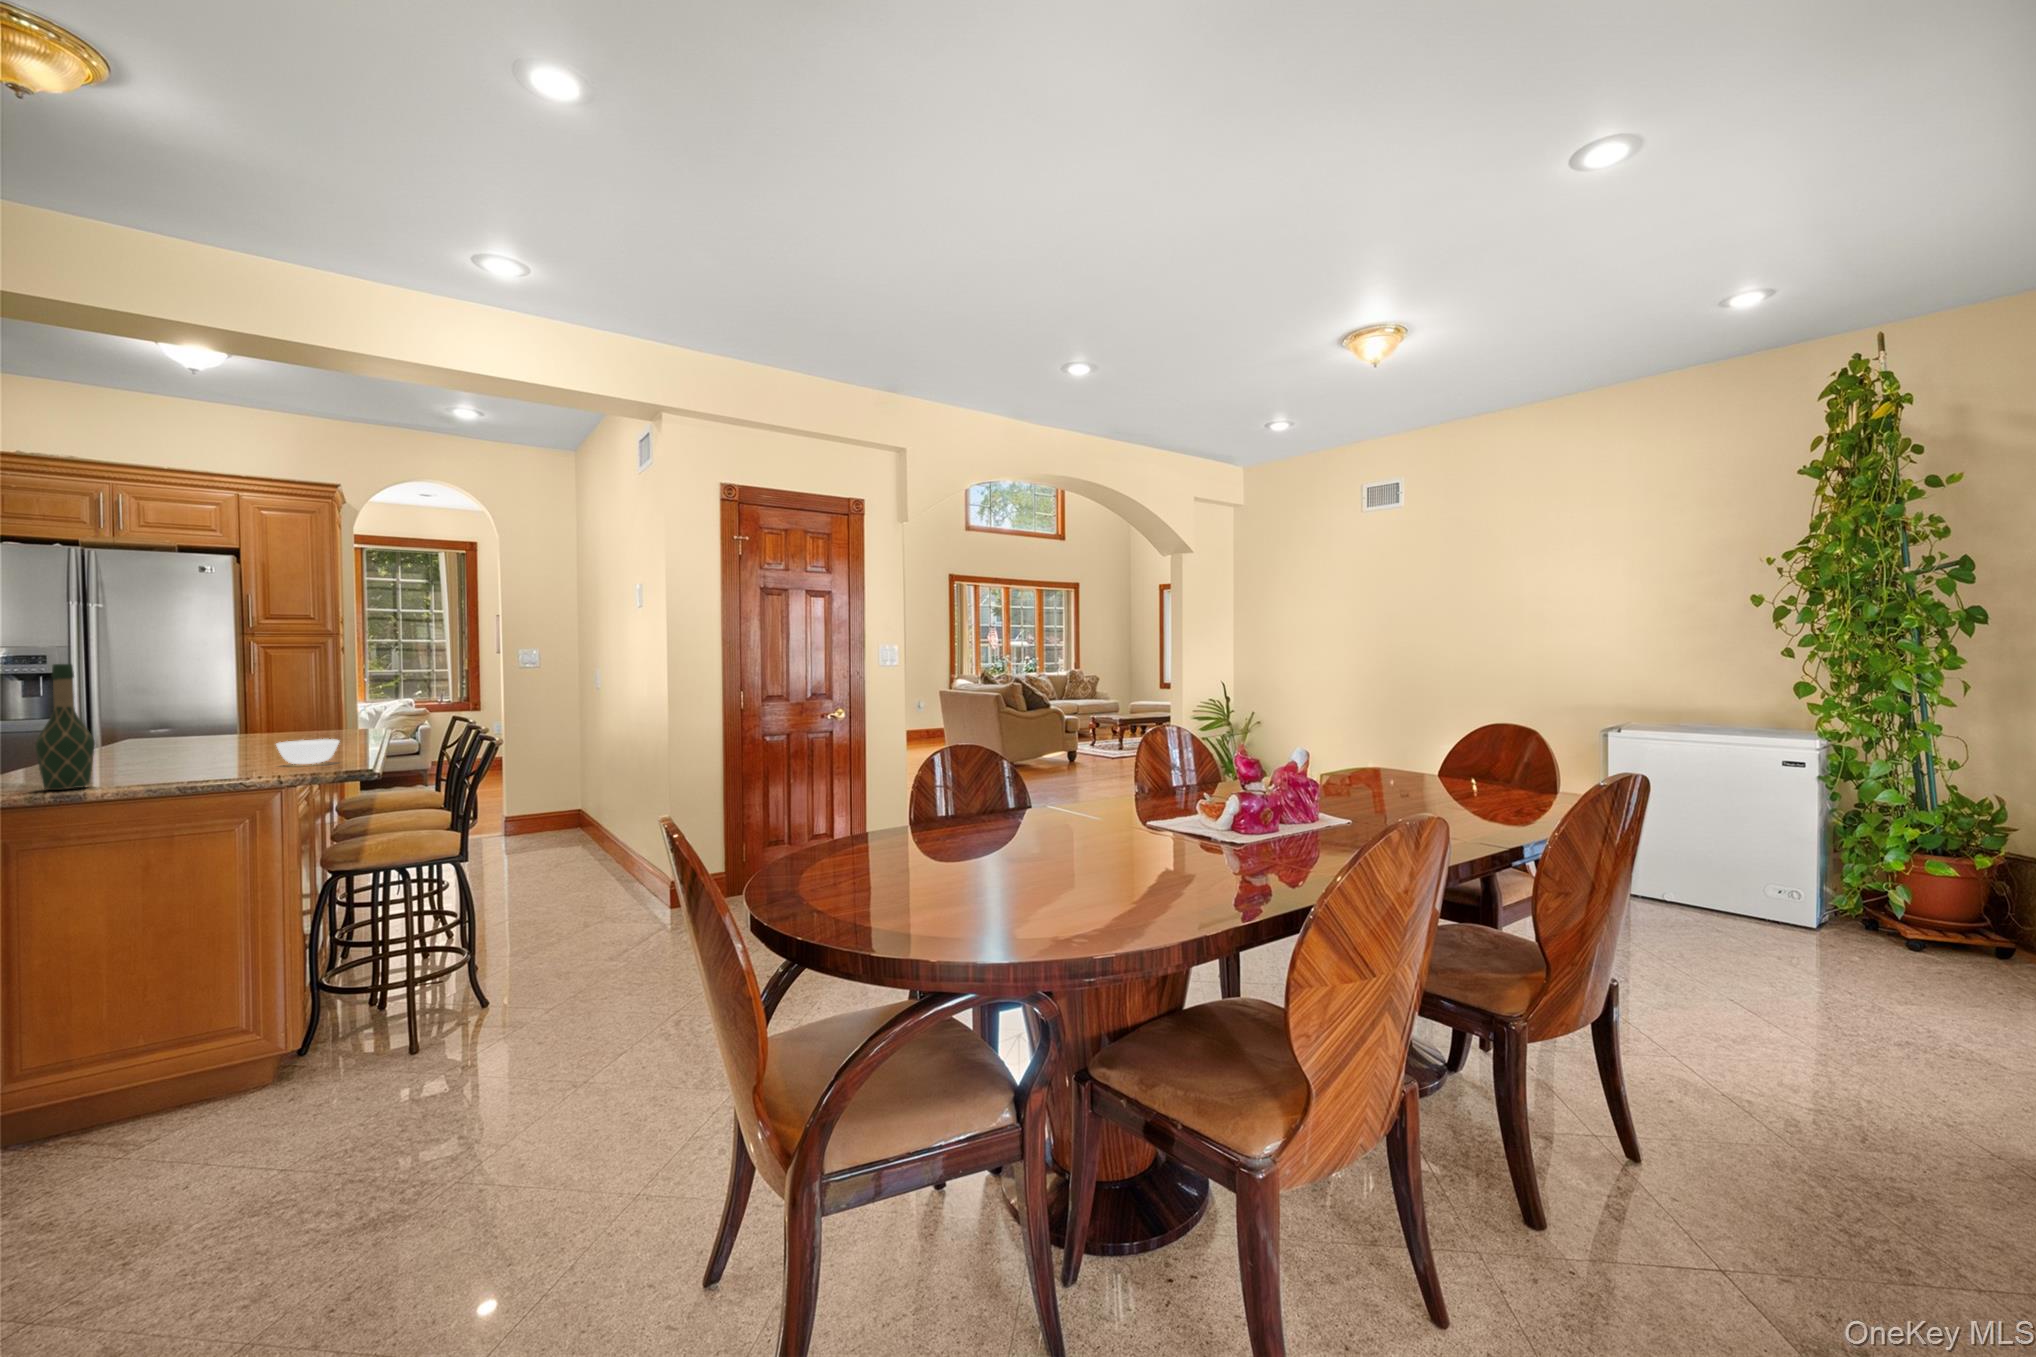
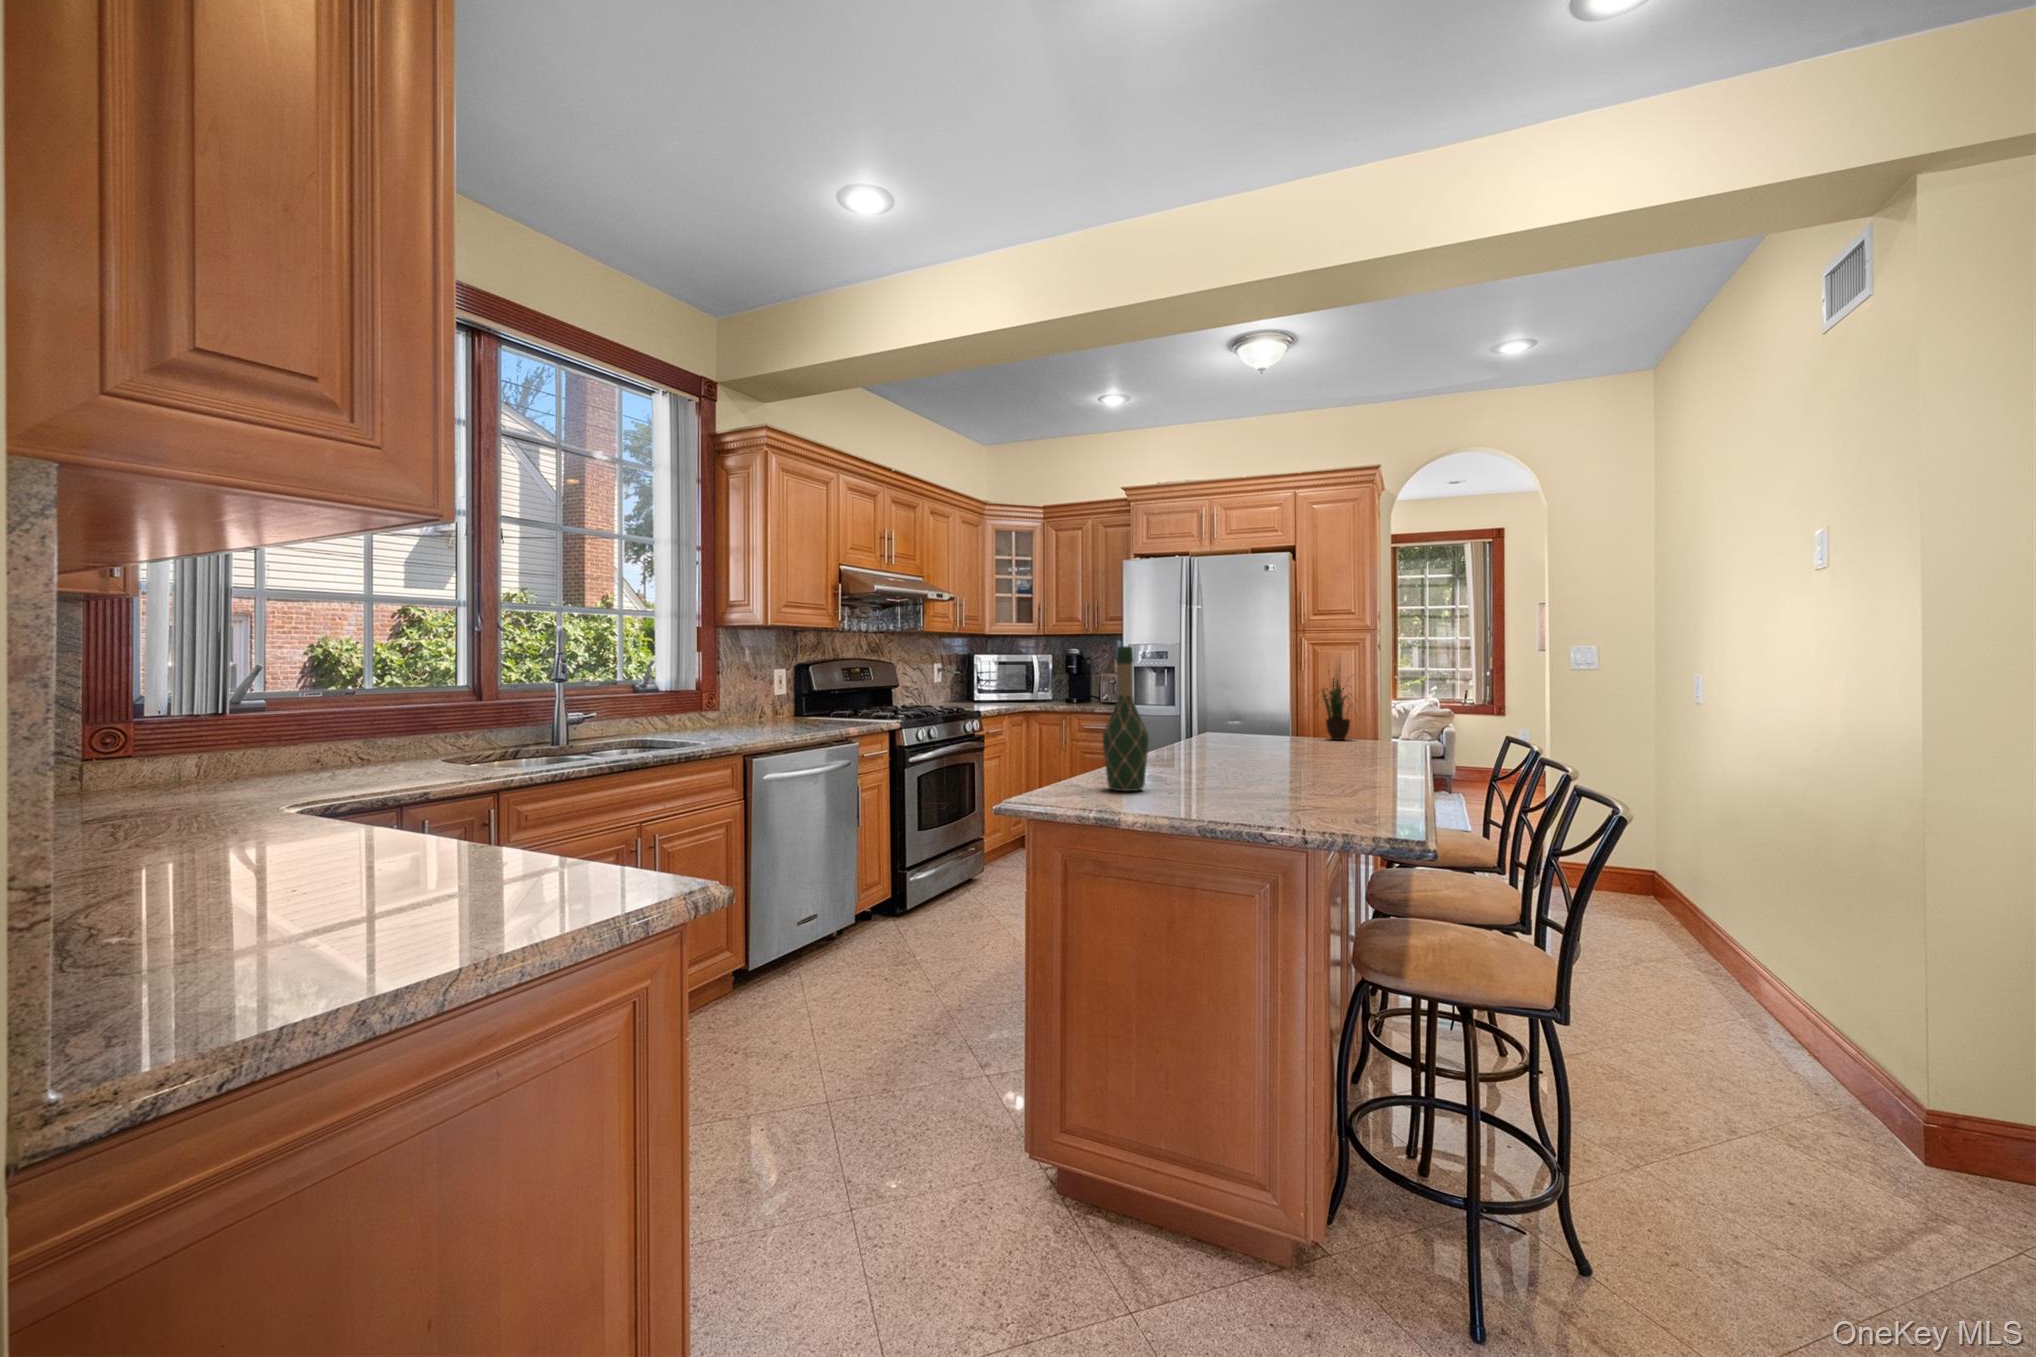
potted plant: none [260,653,319,739] -> present [1322,669,1351,740]
bowl: present [276,739,339,764] -> none [1320,750,1392,784]

